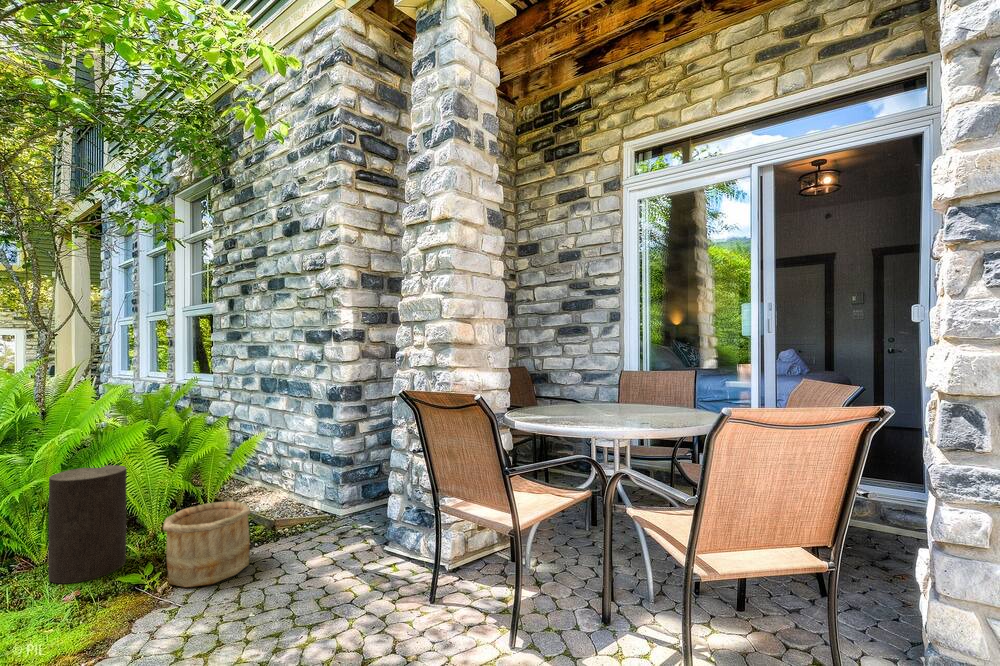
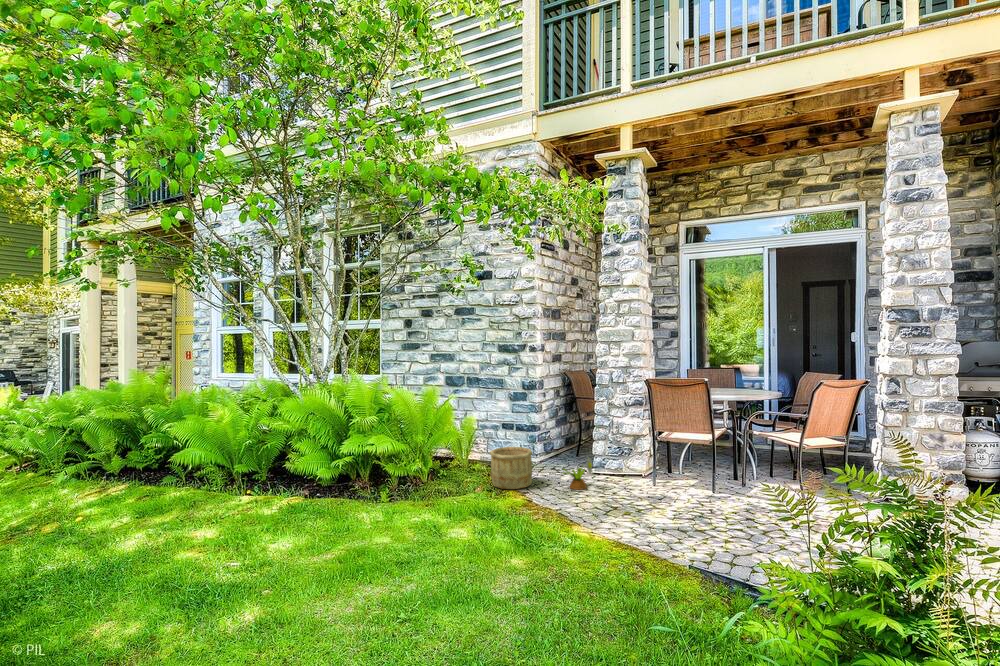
stool: present [48,465,127,583] -> none [419,428,455,493]
decorative plant: none [264,536,328,601] -> present [563,457,592,490]

